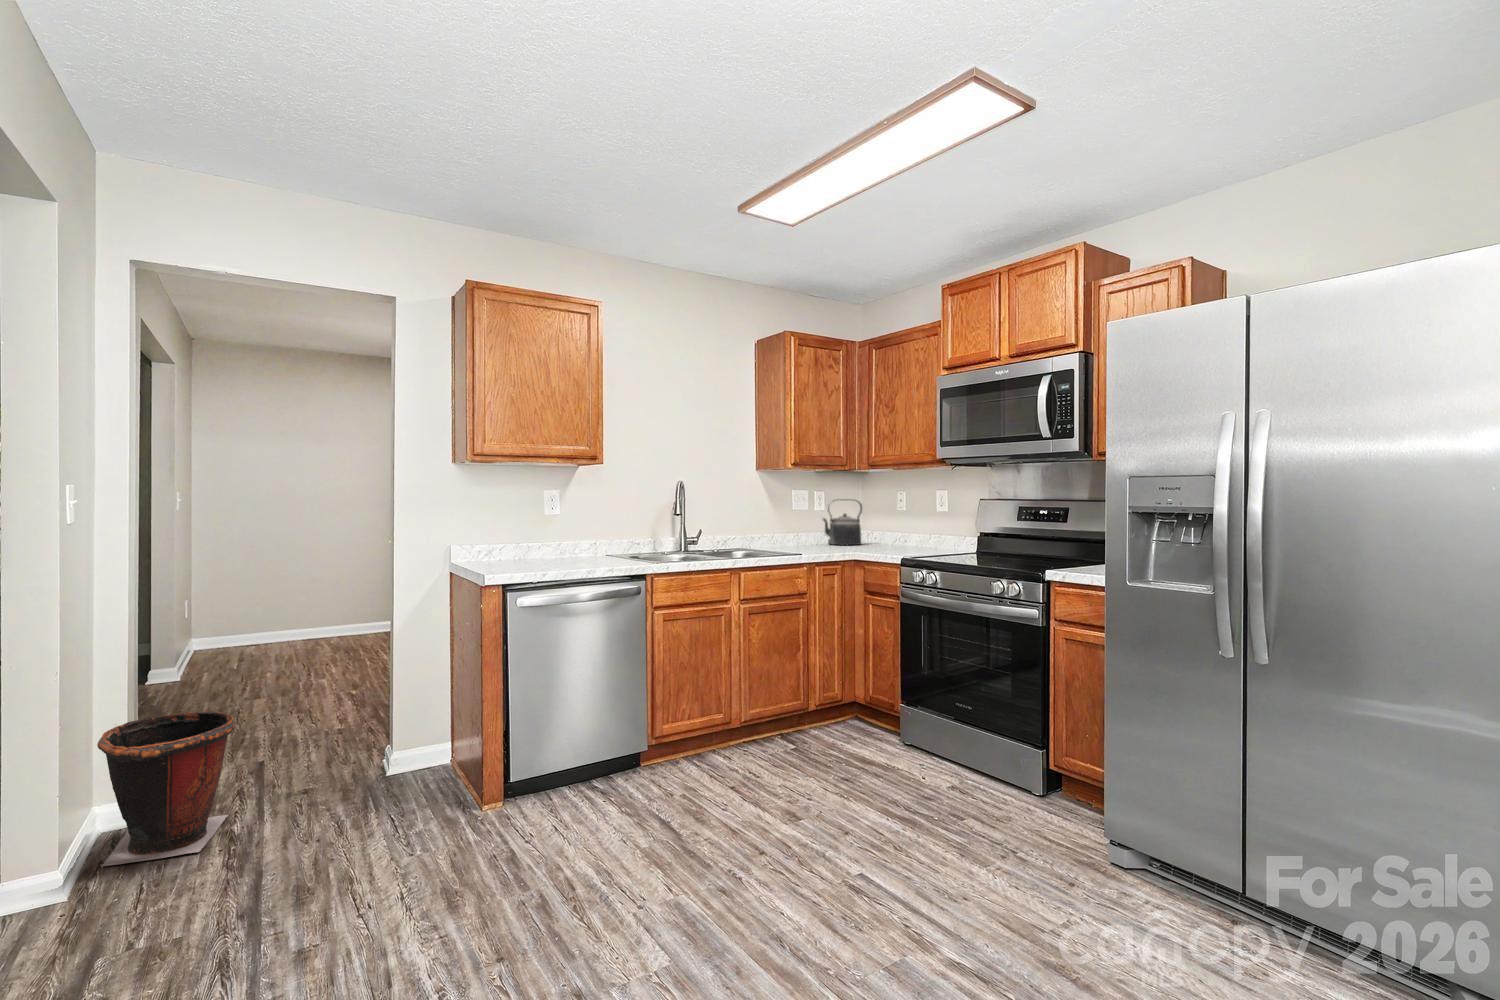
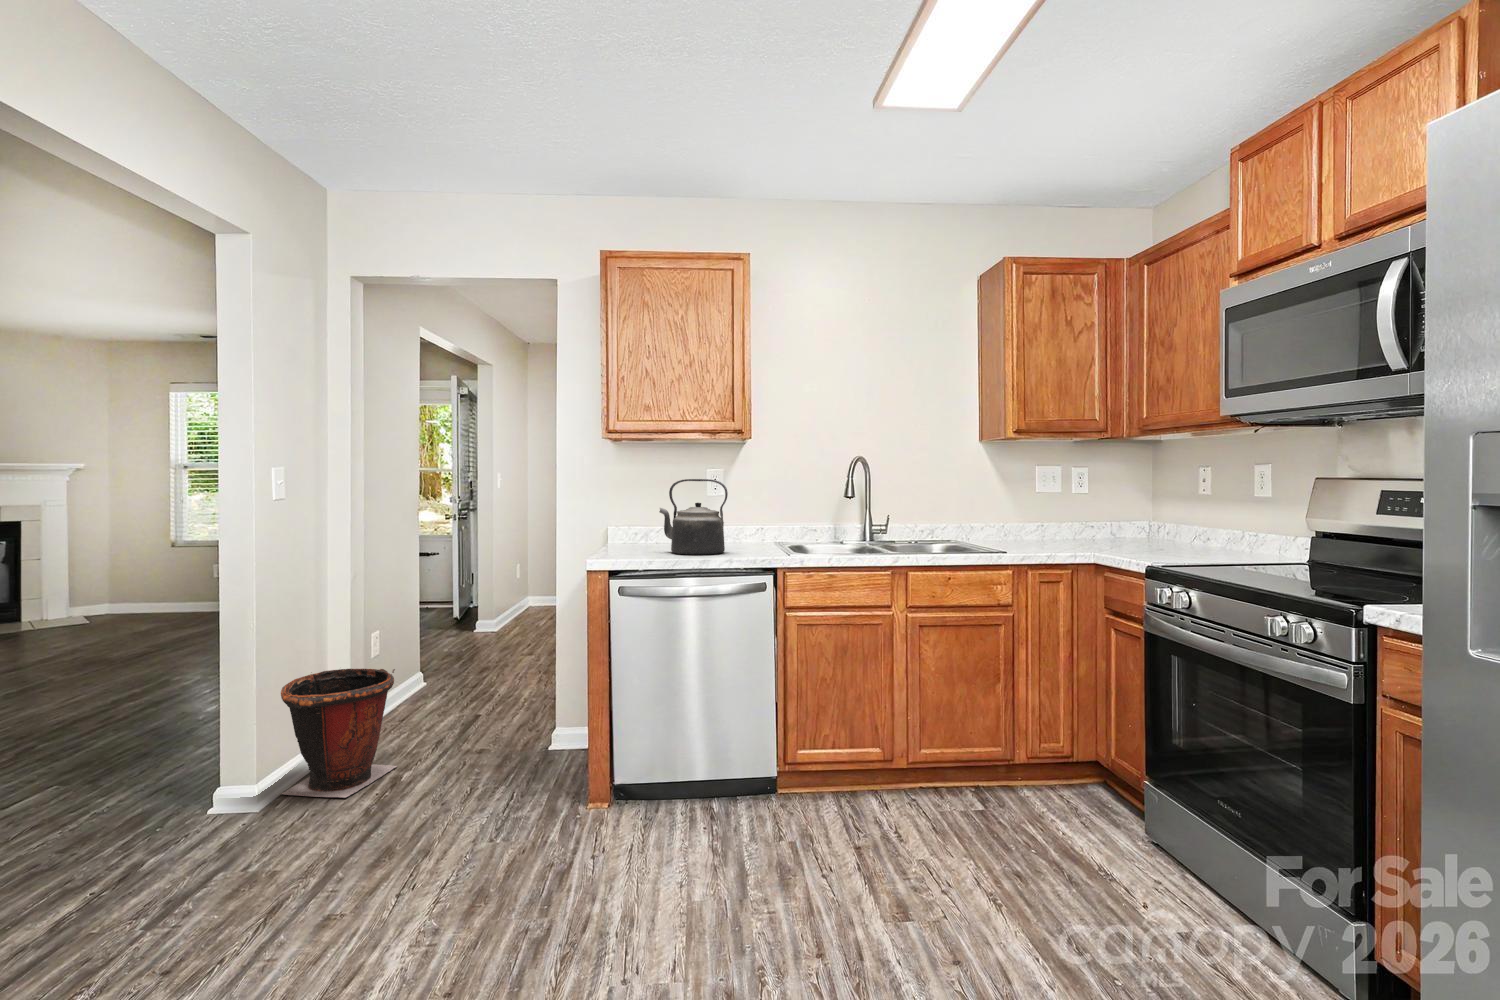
kettle: present [823,501,862,545] -> present [659,479,728,555]

